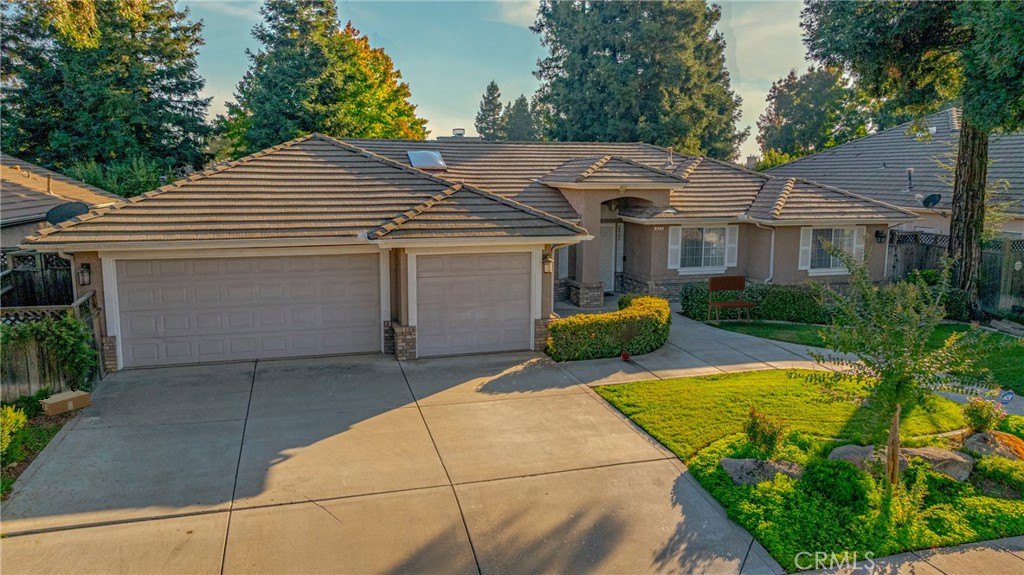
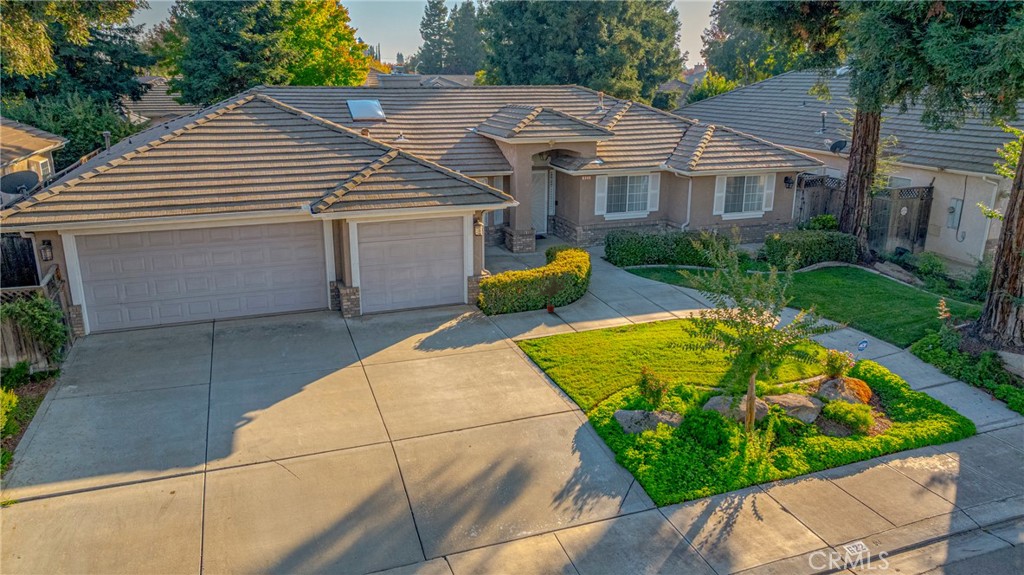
bench: present [708,276,757,326] -> none [628,226,672,272]
cardboard box: present [38,389,91,416] -> none [14,361,66,387]

